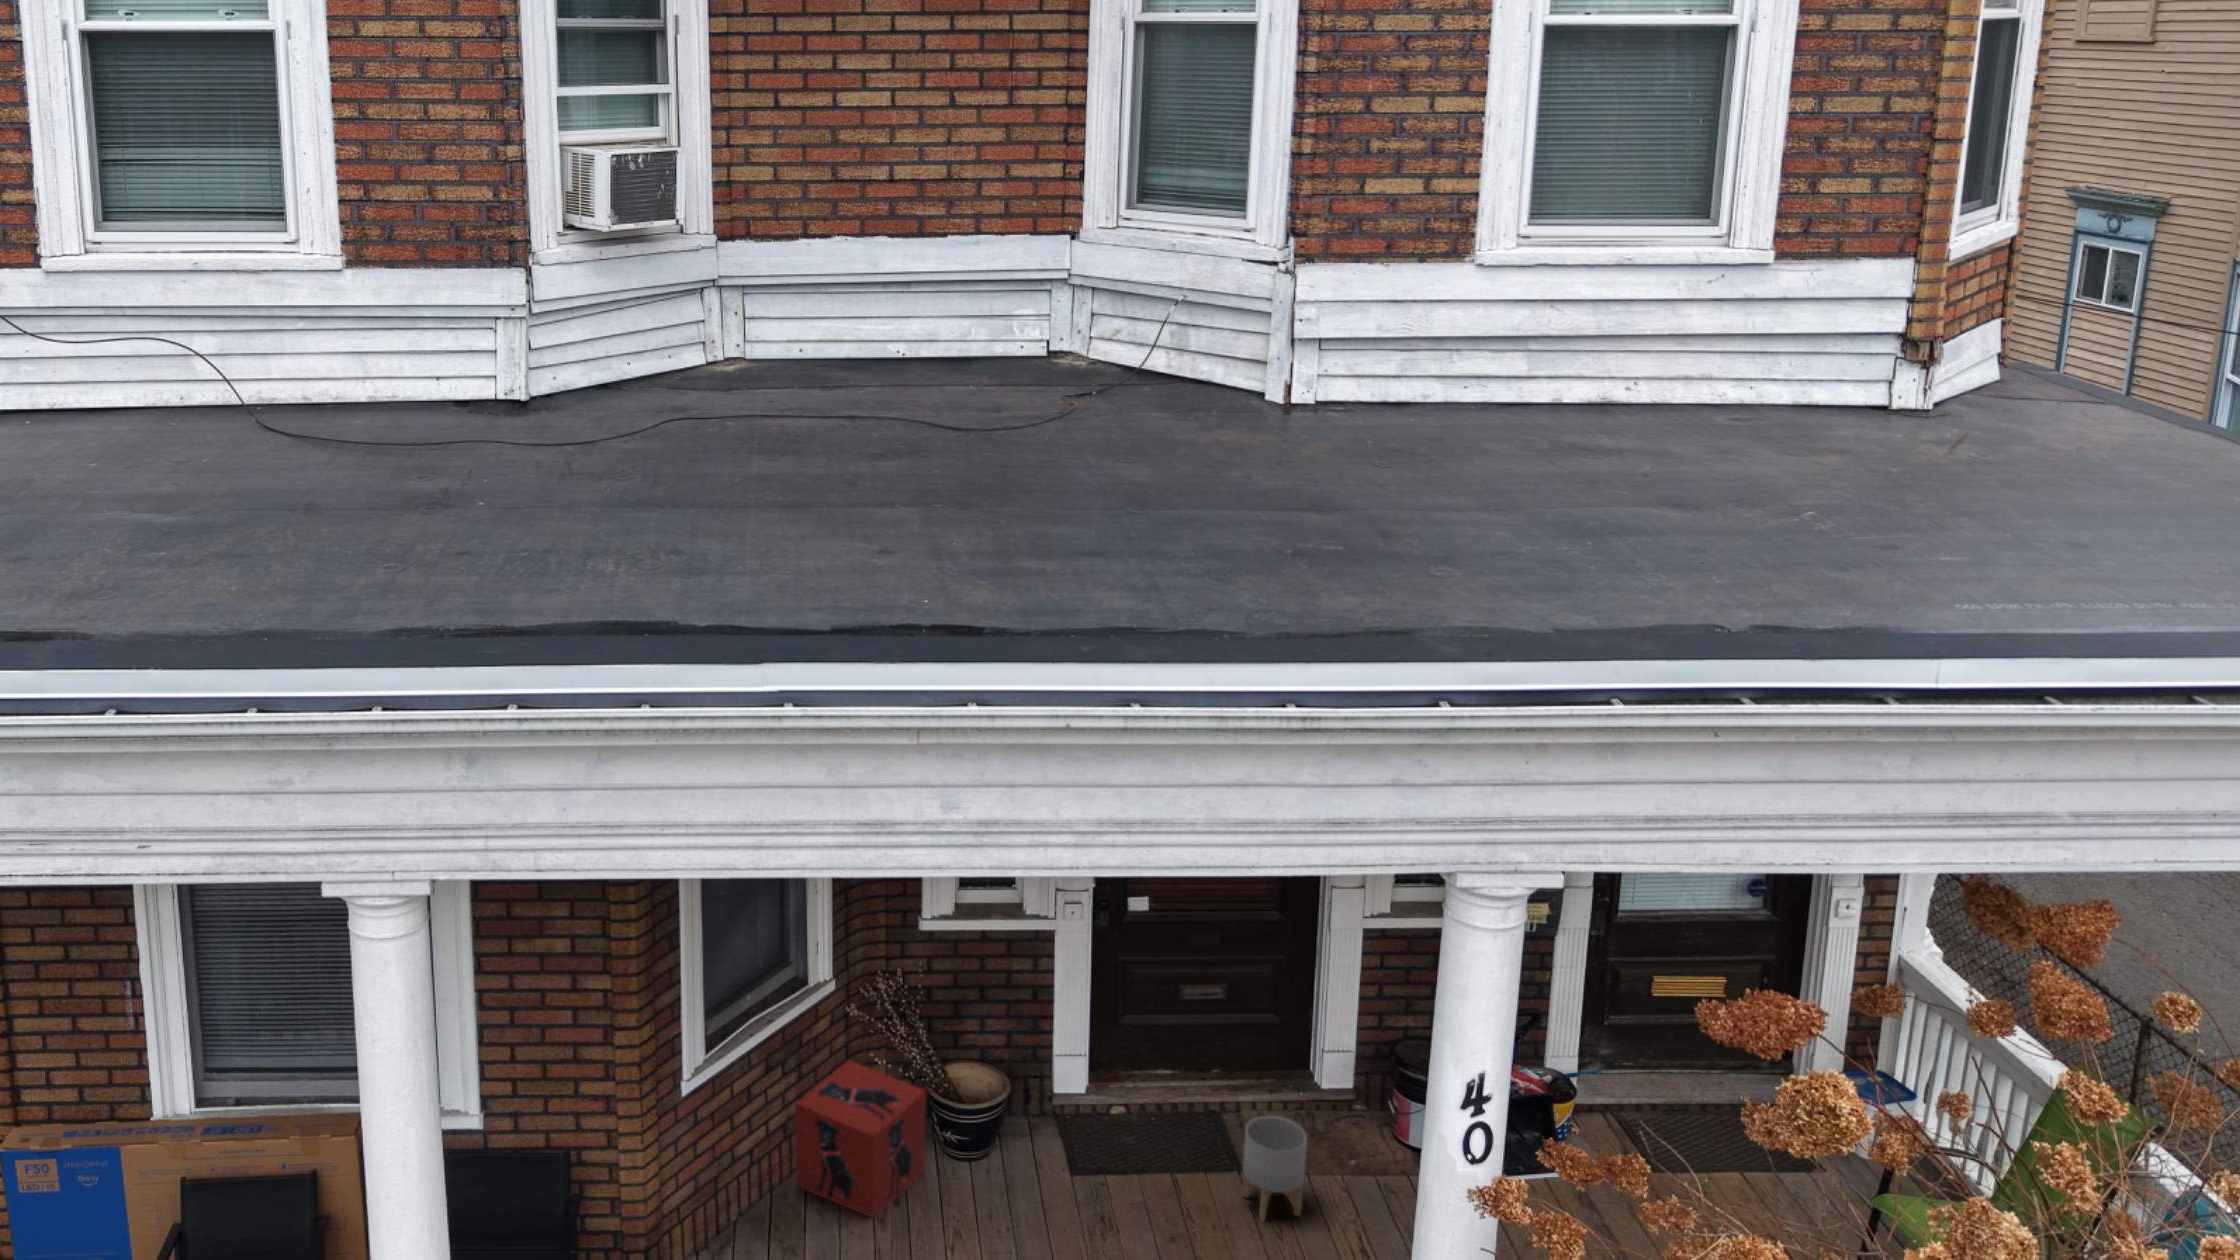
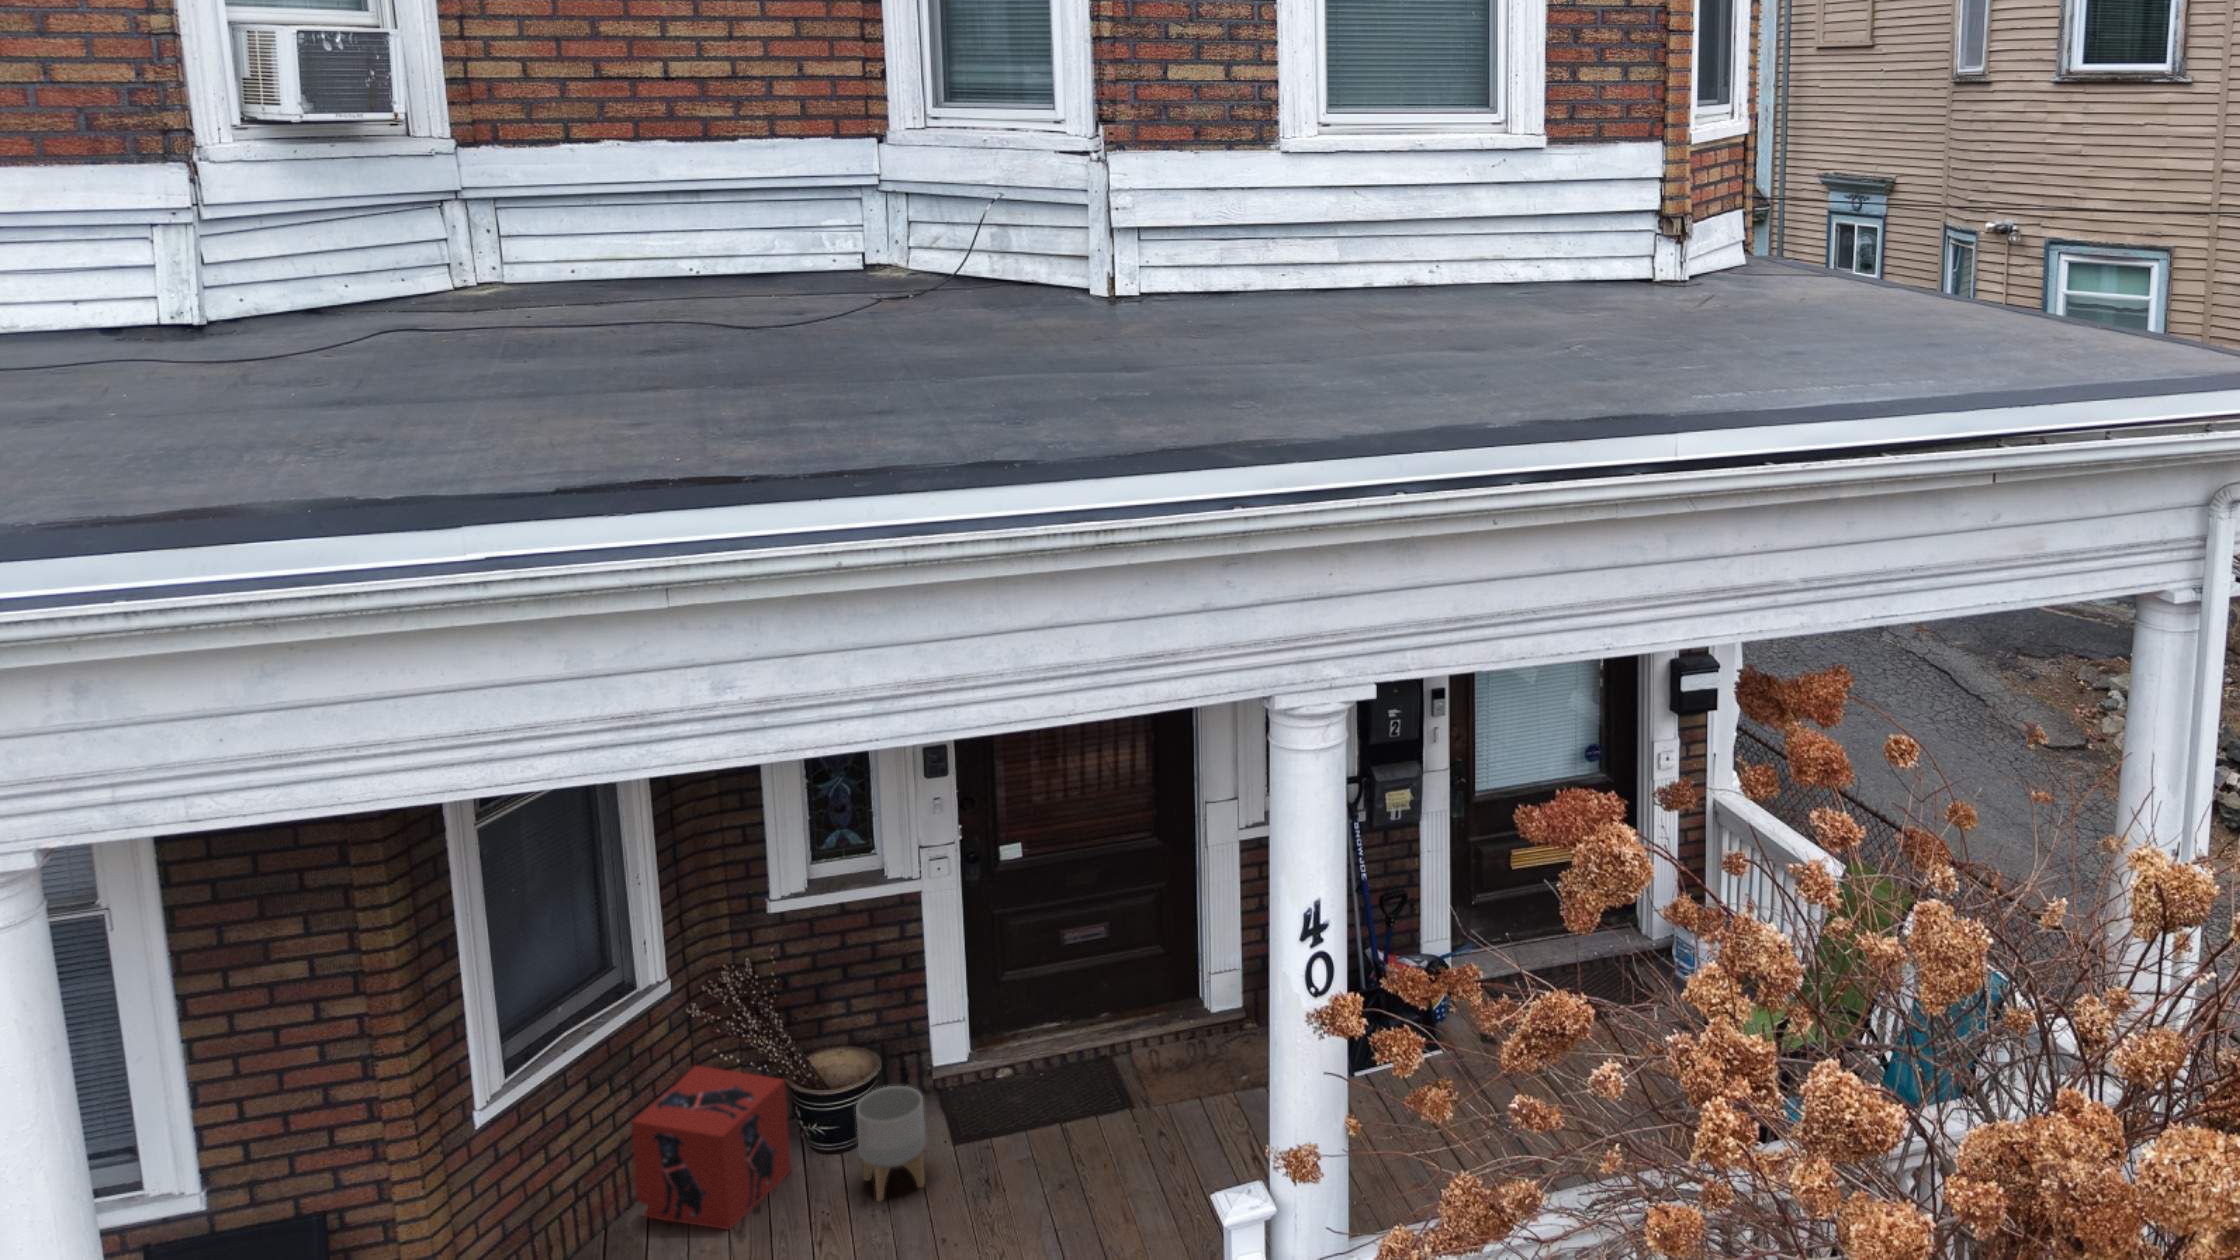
planter: present [1242,1116,1307,1221] -> present [856,1086,925,1201]

